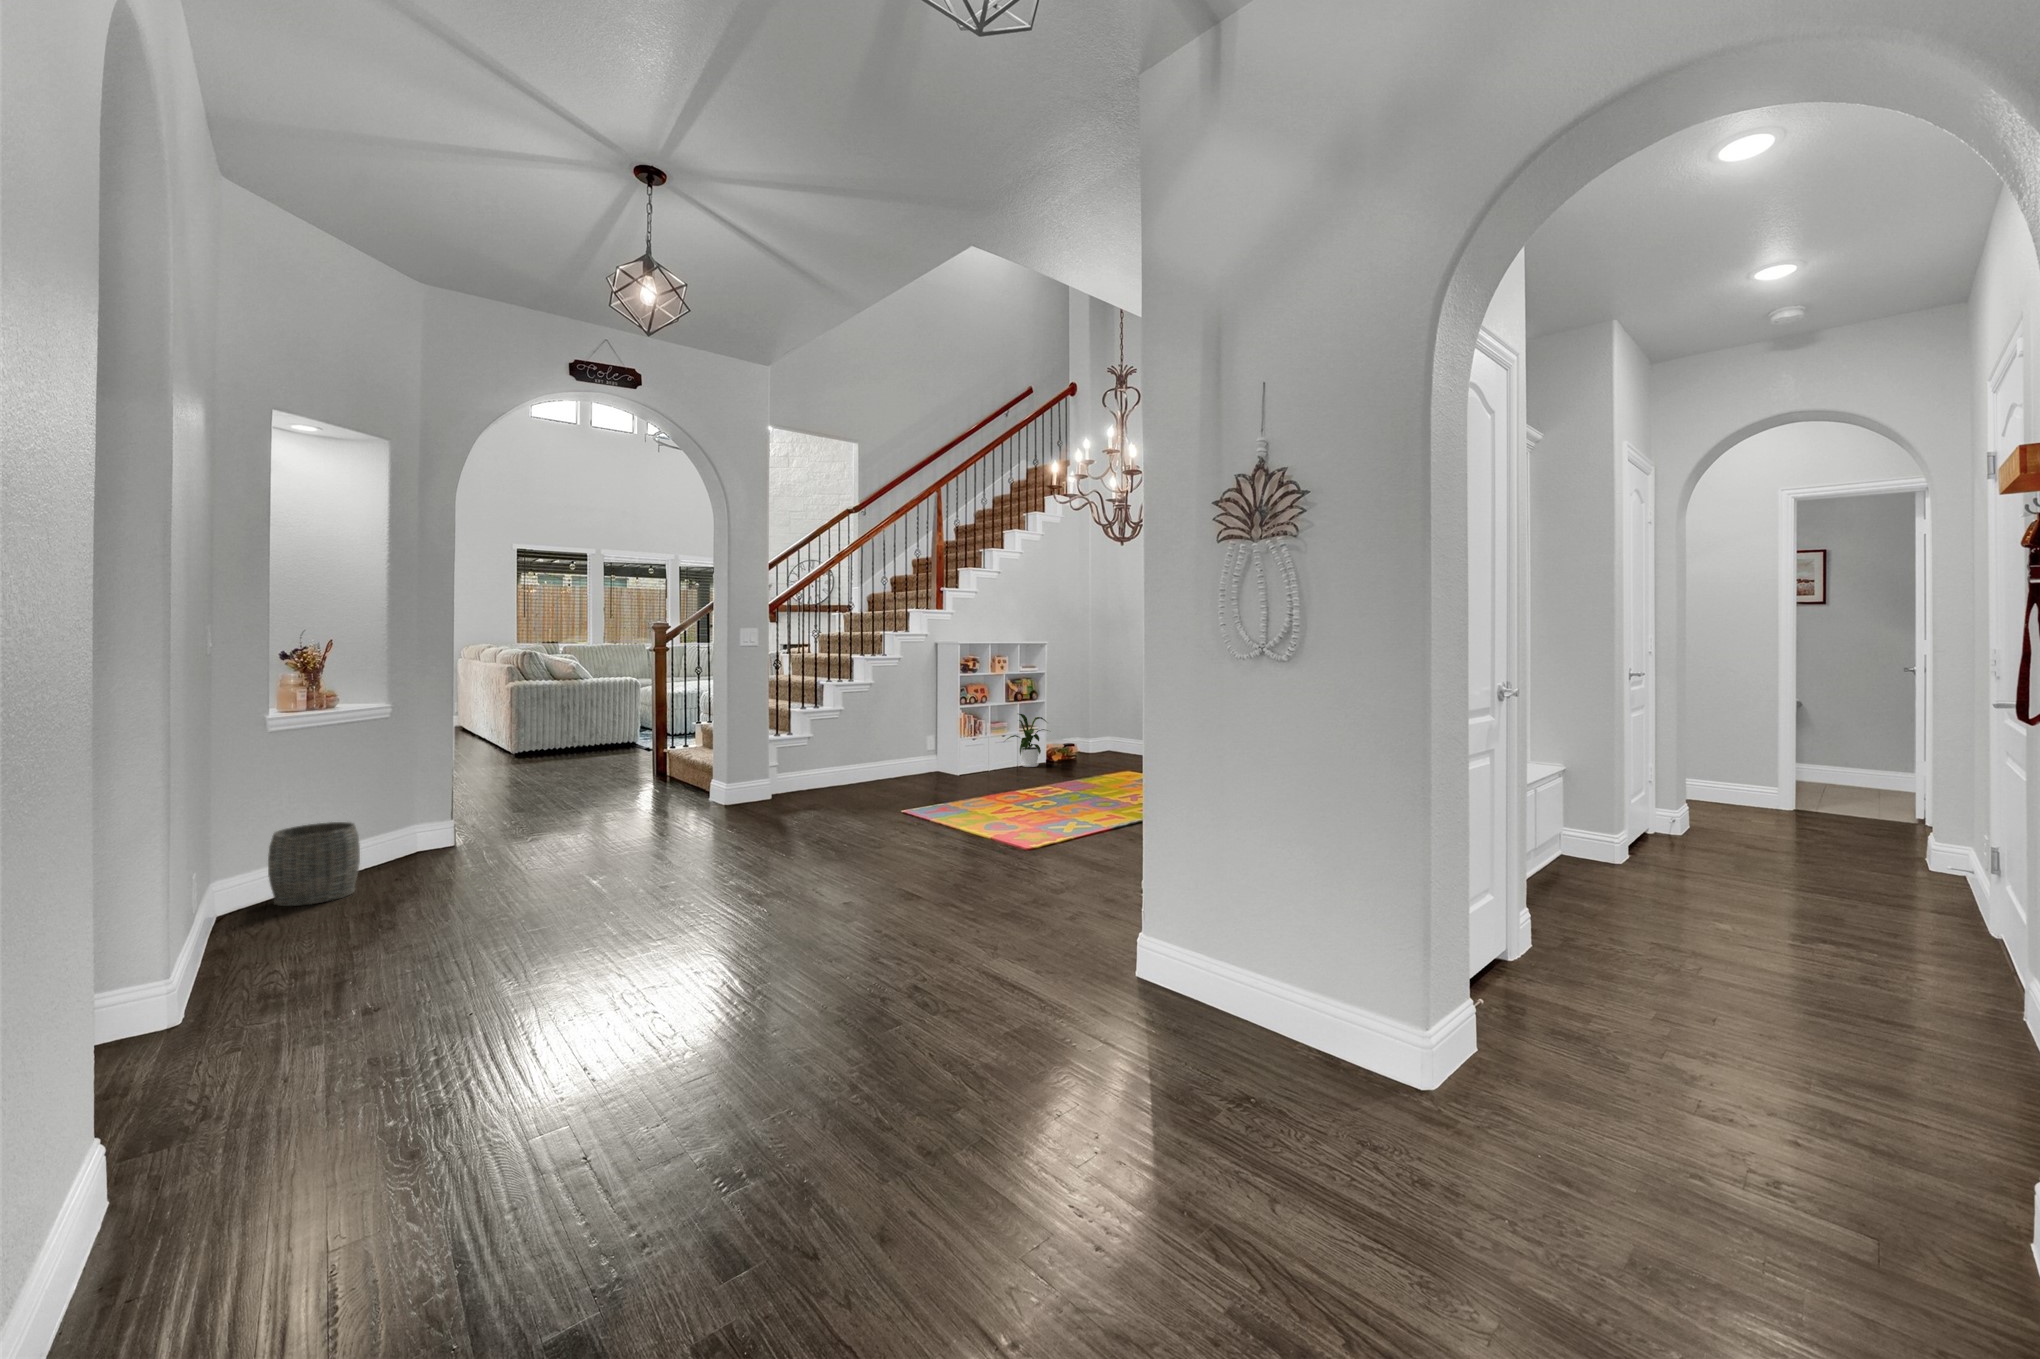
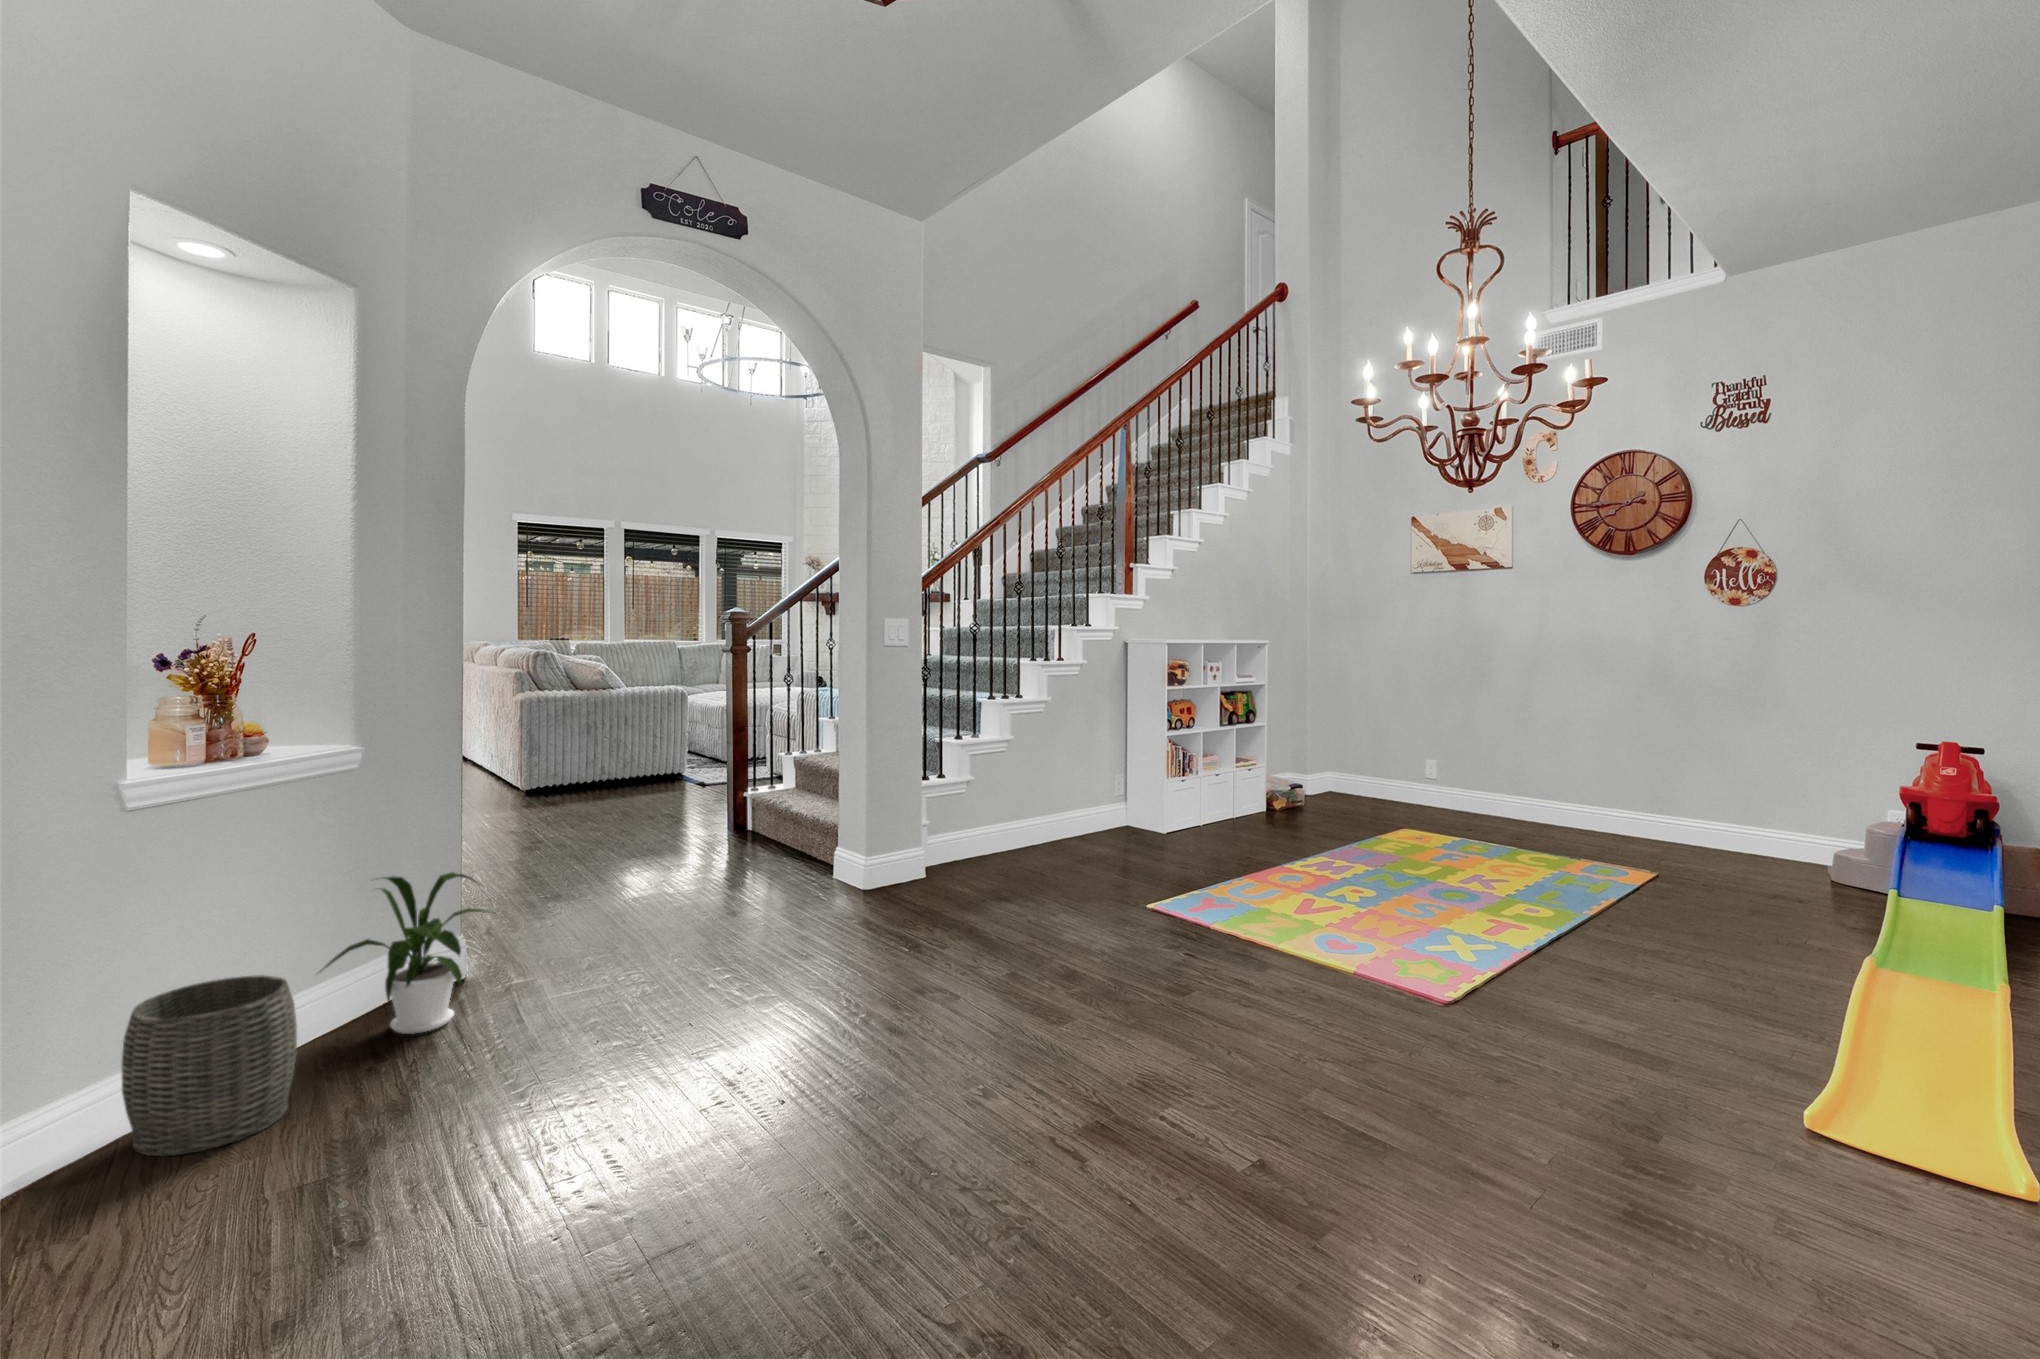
house plant: present [1007,714,1048,767] -> present [321,872,490,1034]

